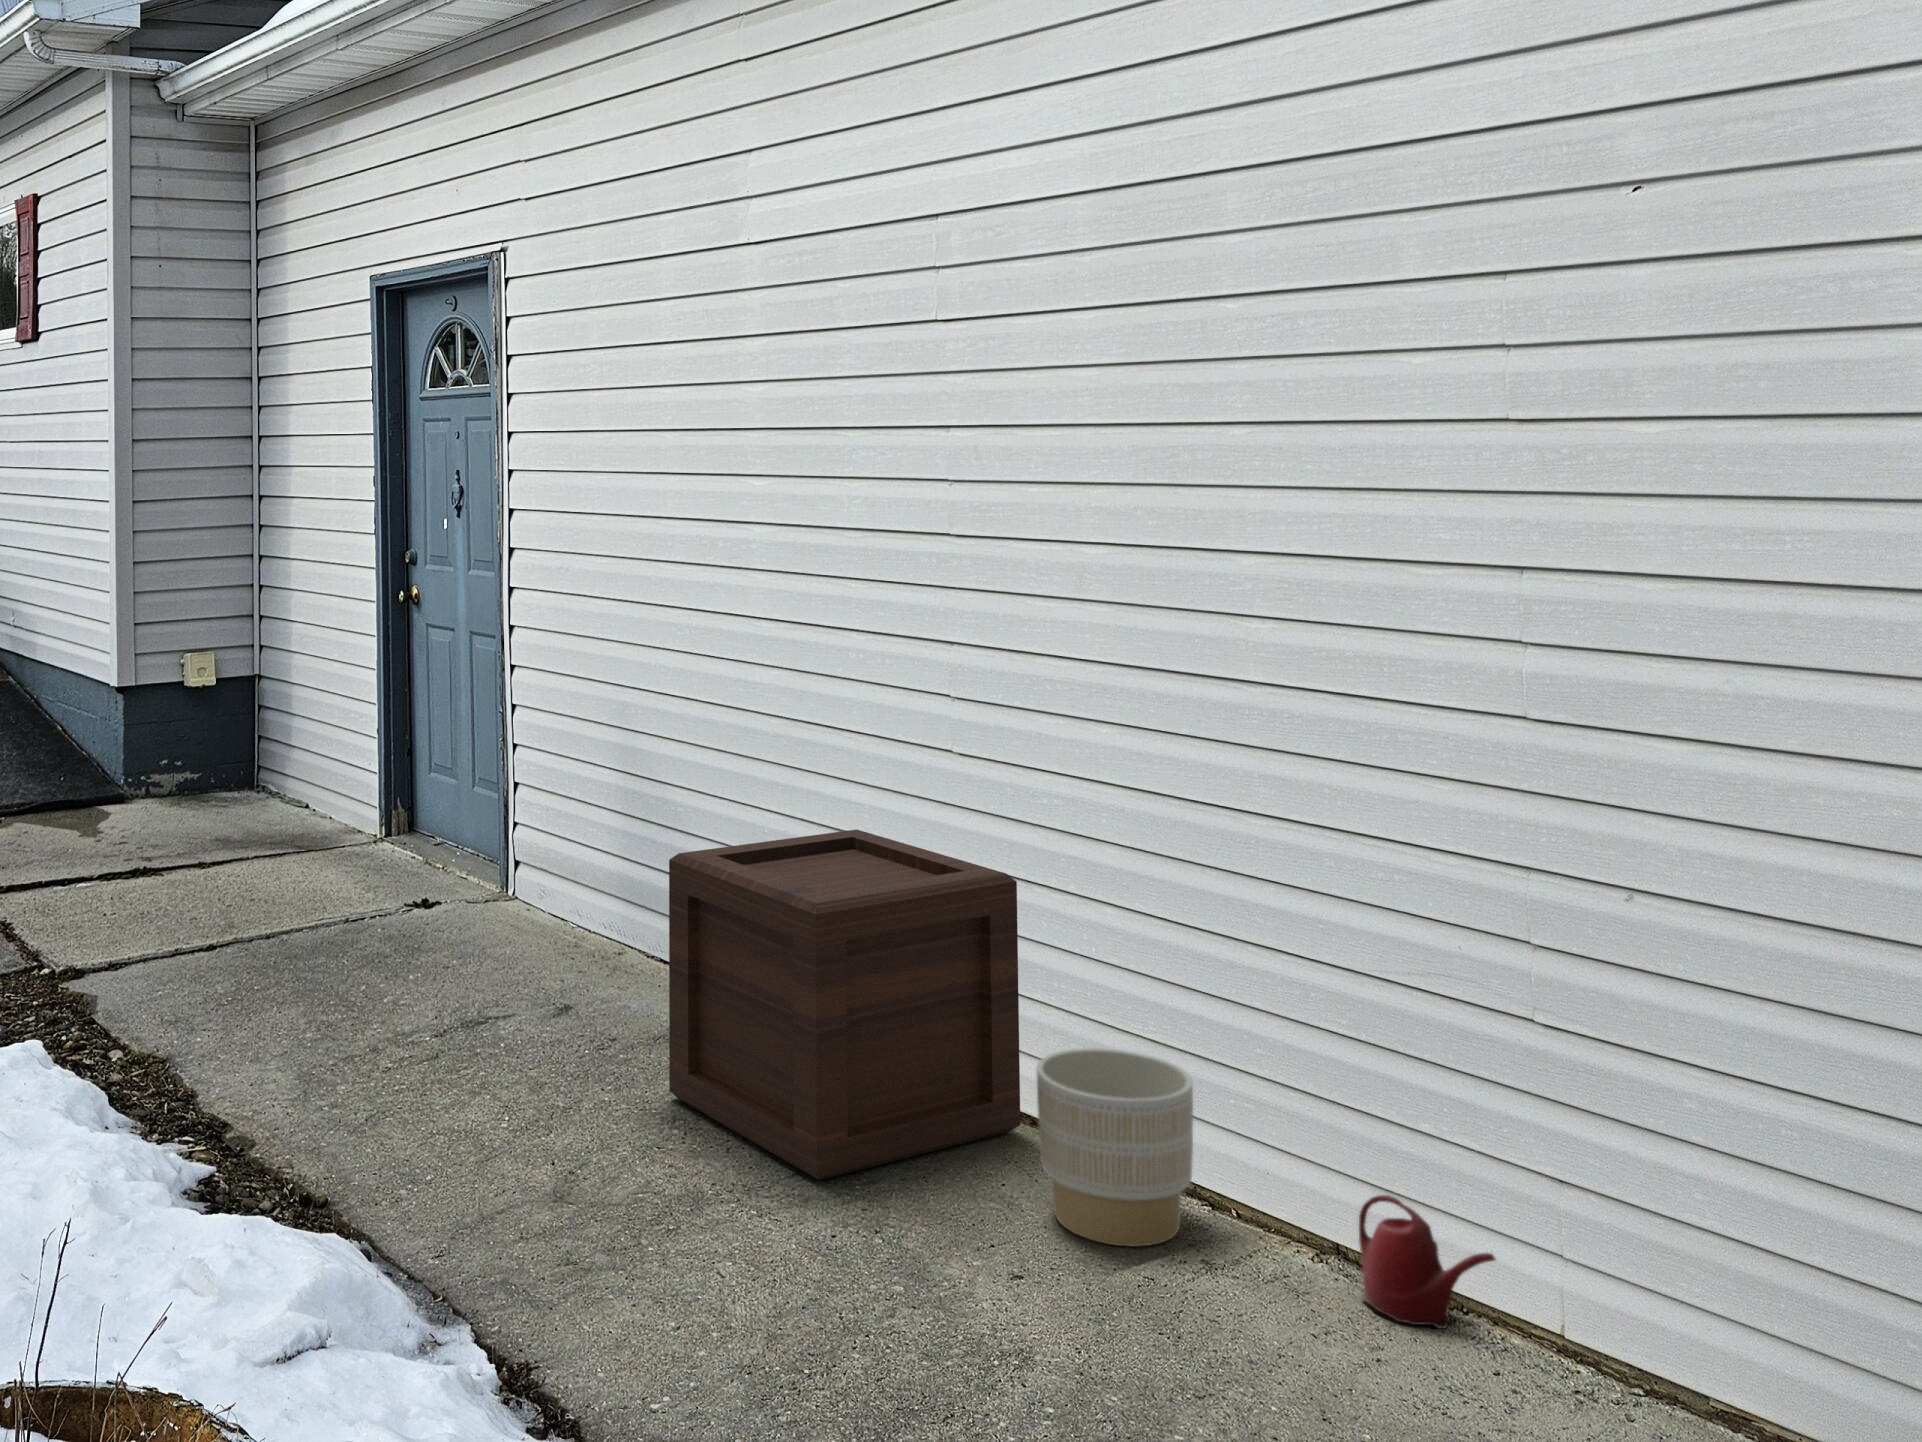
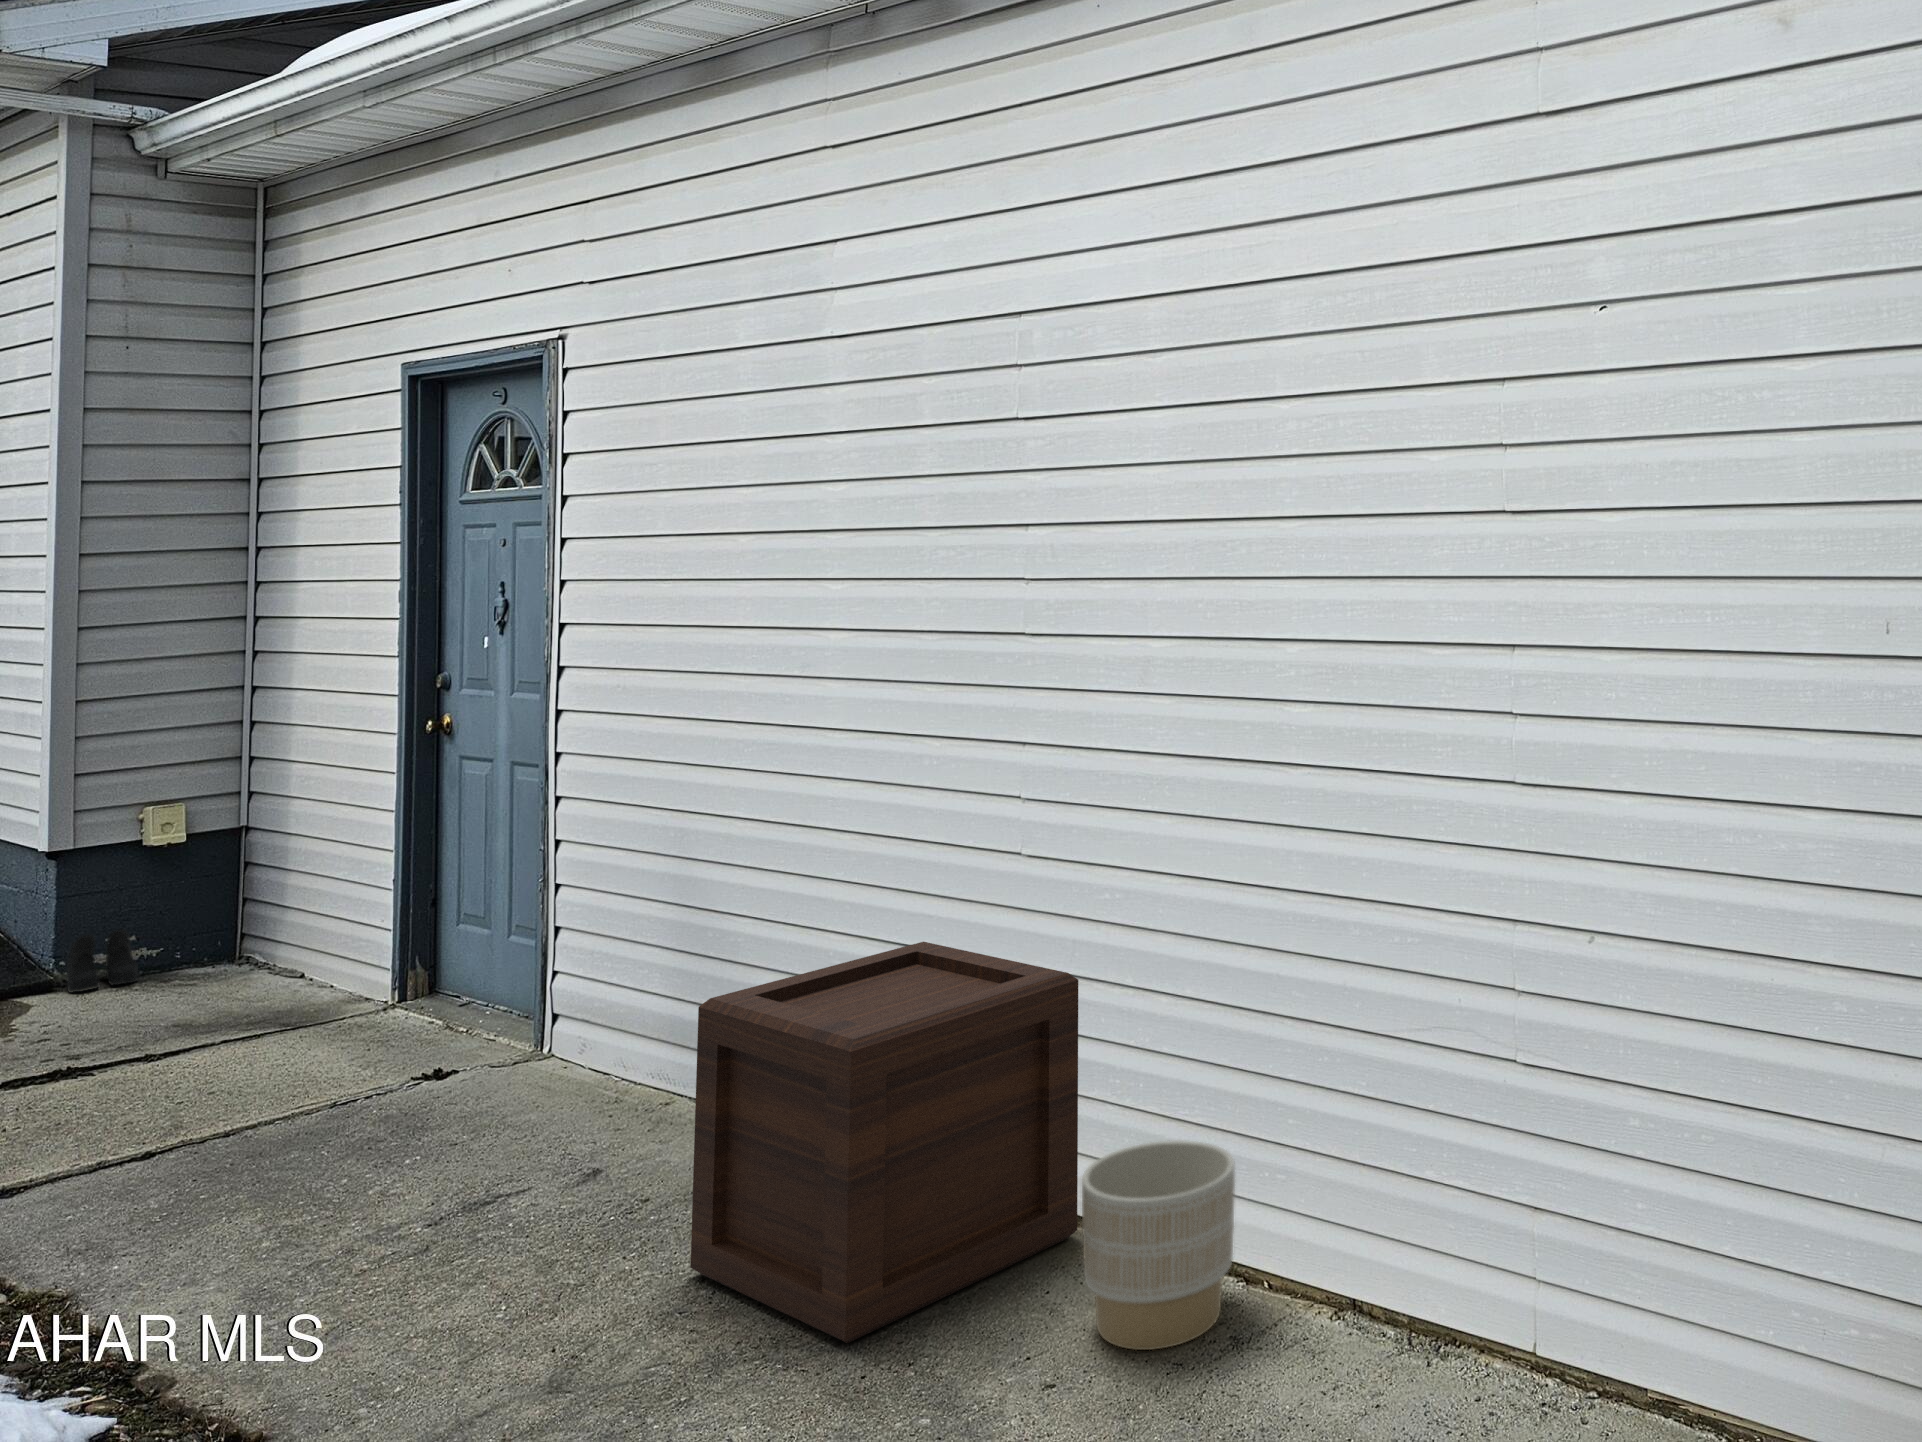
boots: none [142,753,190,800] -> present [67,929,138,993]
watering can: present [1359,1195,1496,1329] -> none [1375,1250,1489,1376]

